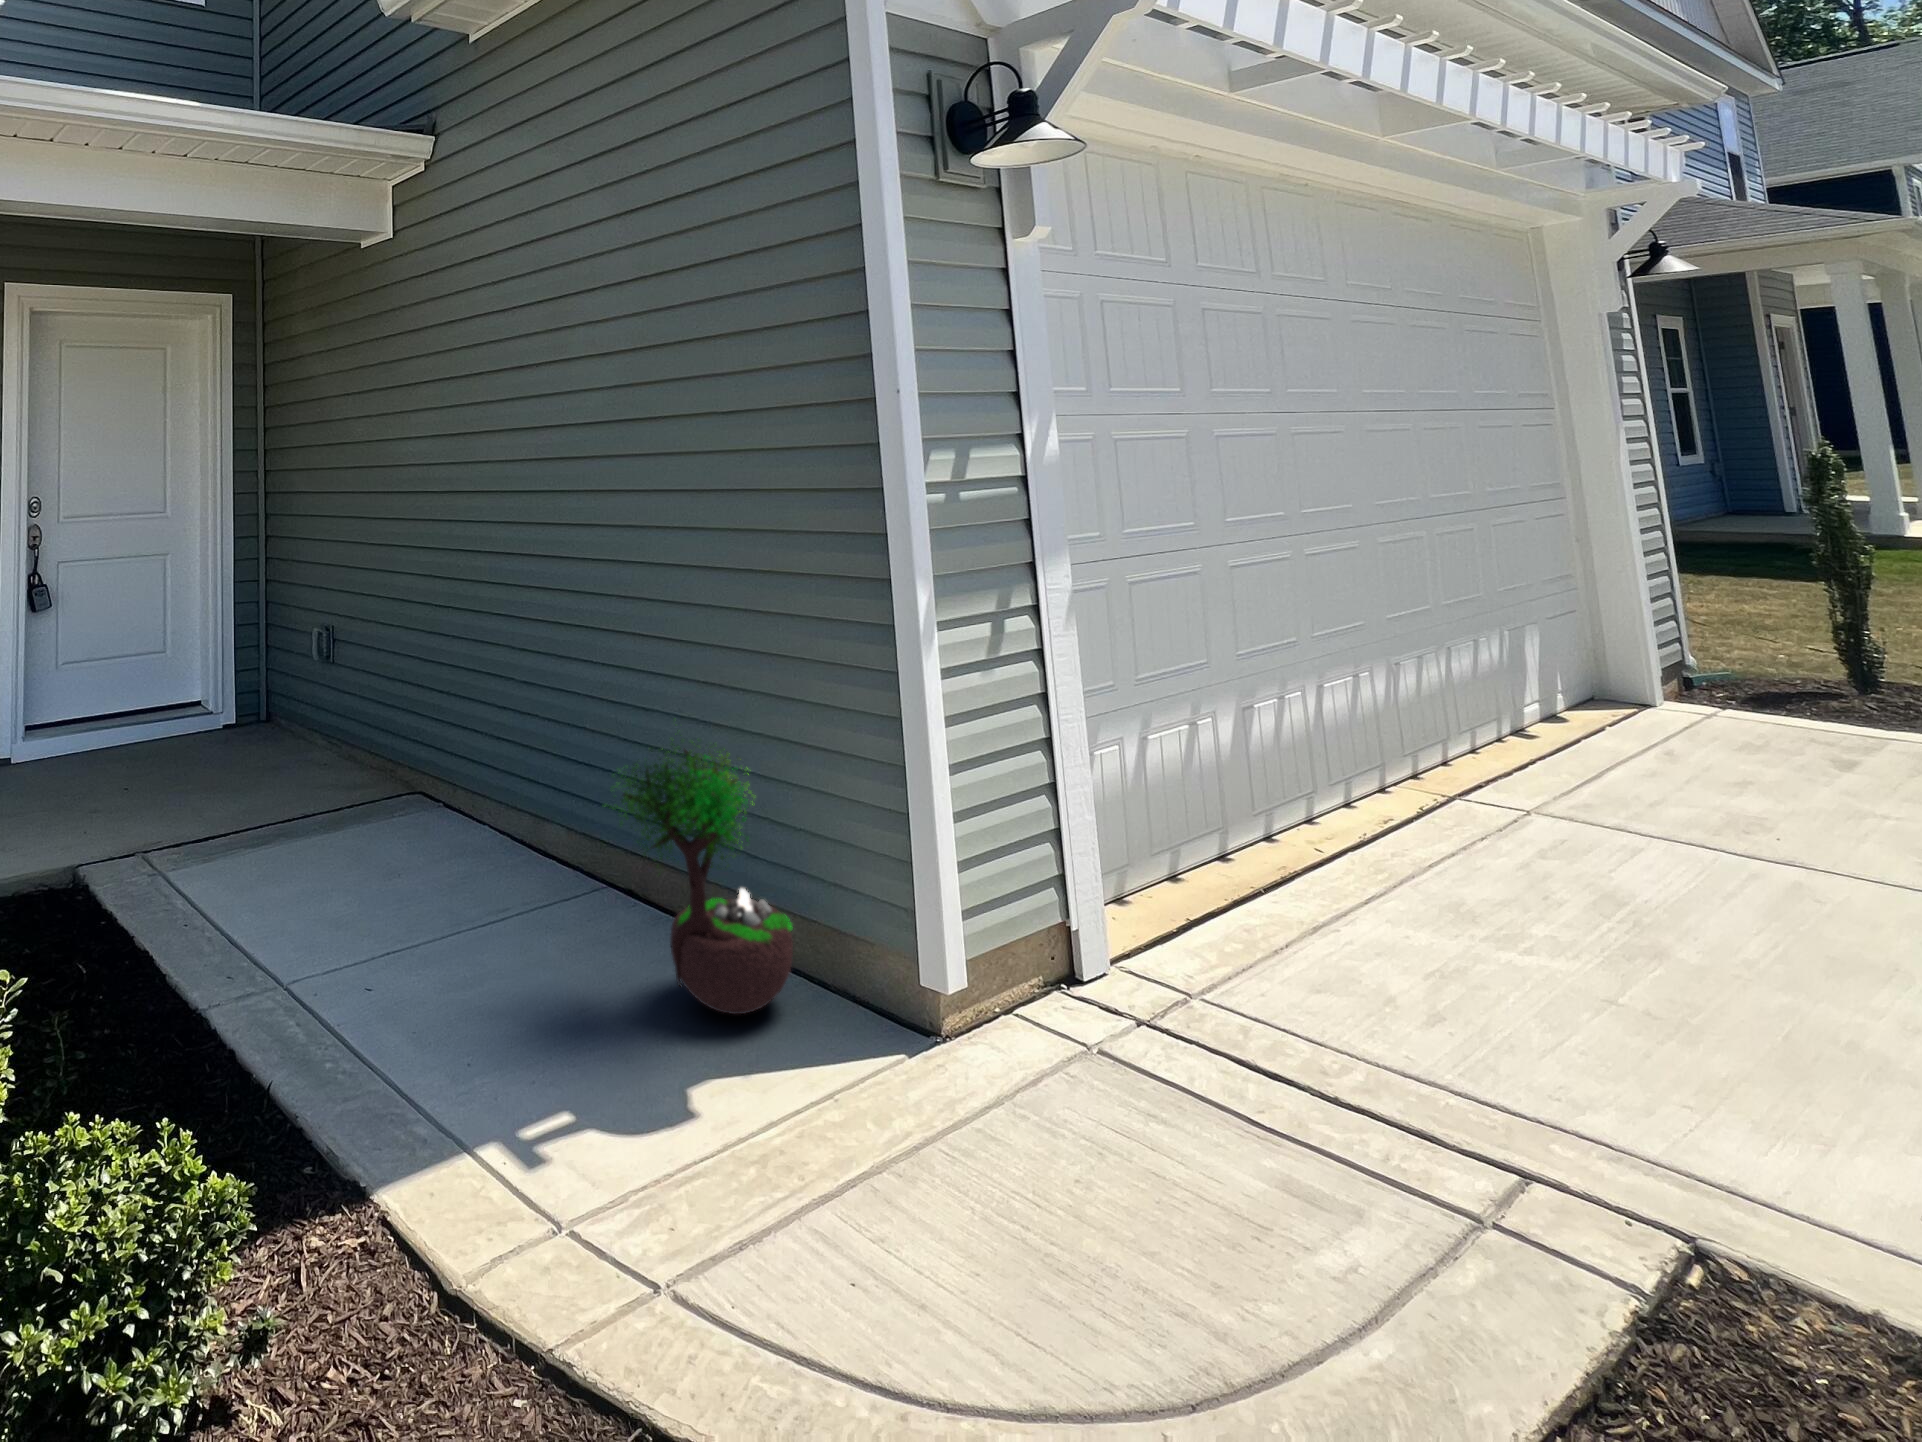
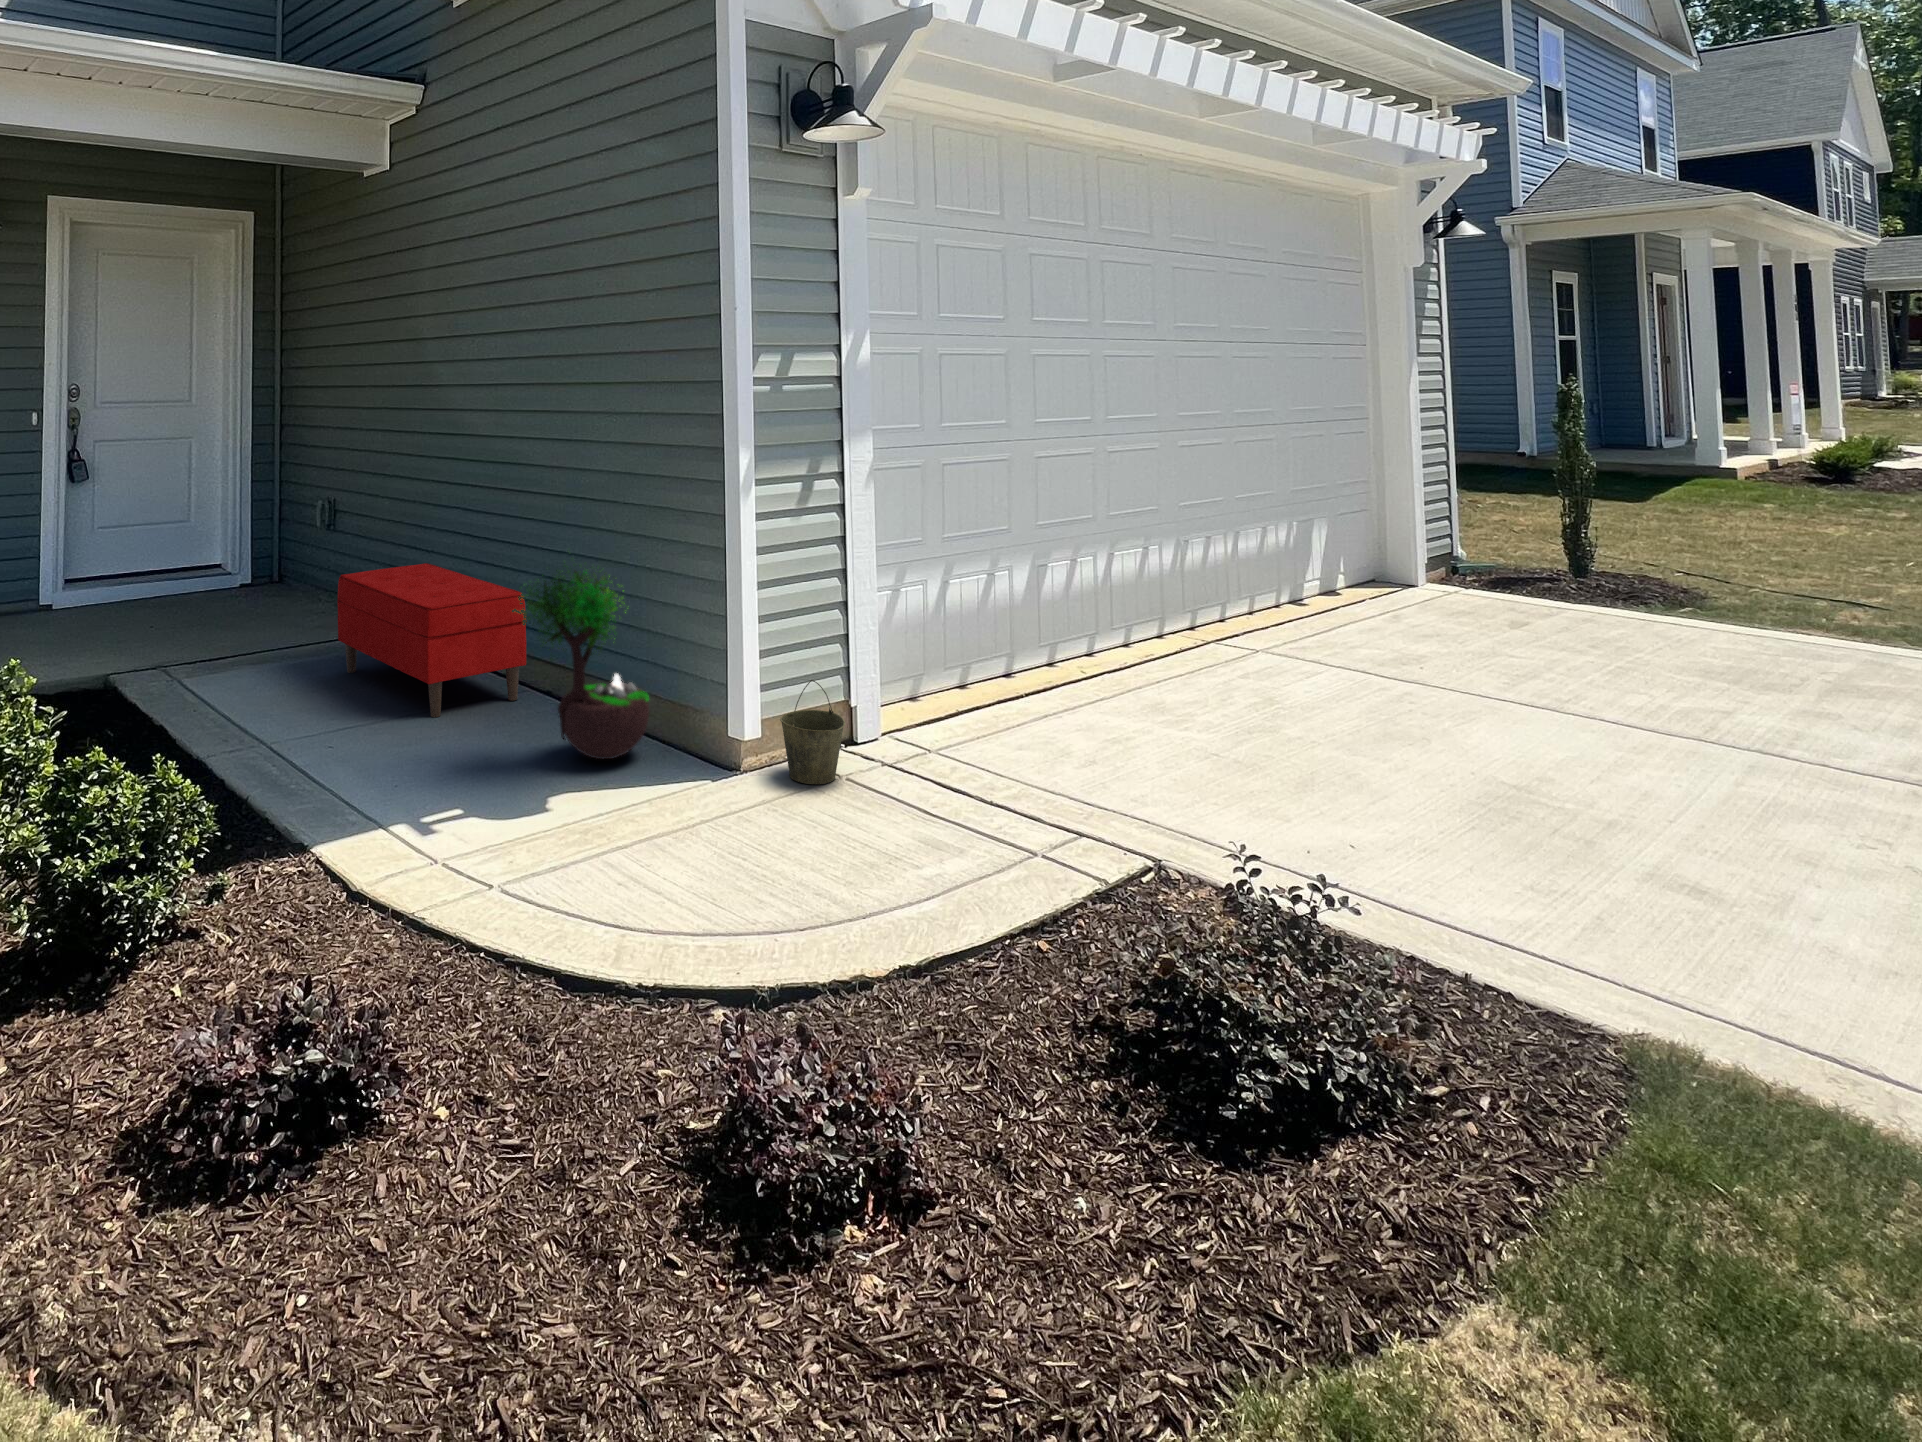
bench: none [354,709,599,930] -> present [337,563,527,717]
bucket: none [989,909,1089,1067] -> present [780,680,845,785]

